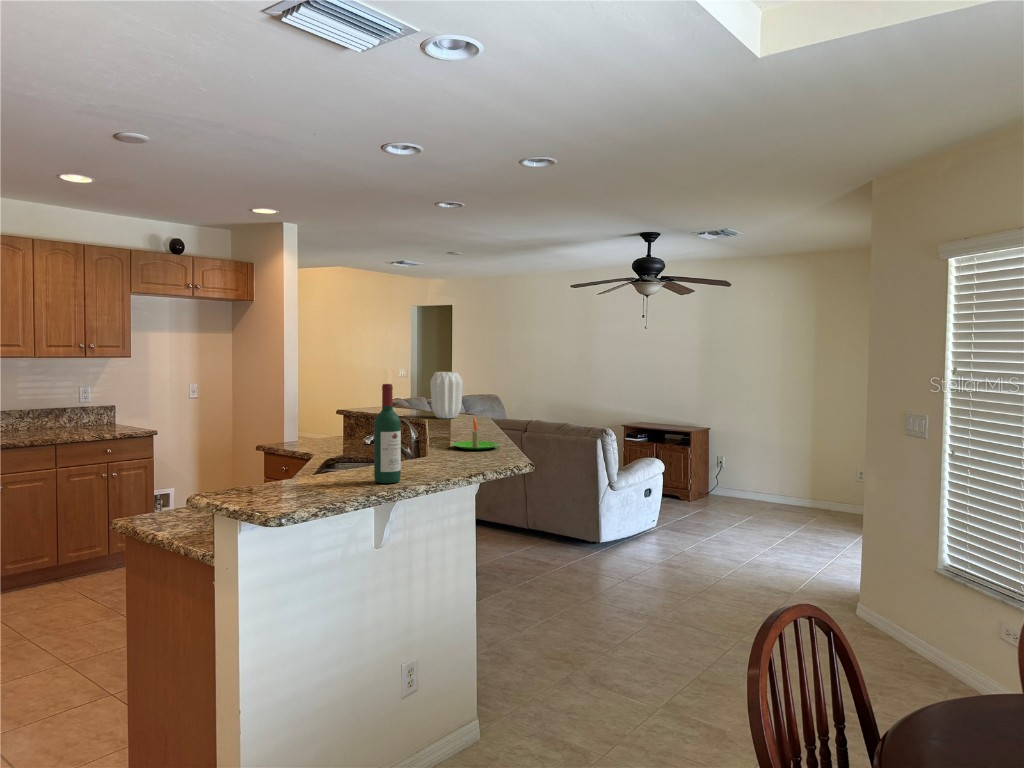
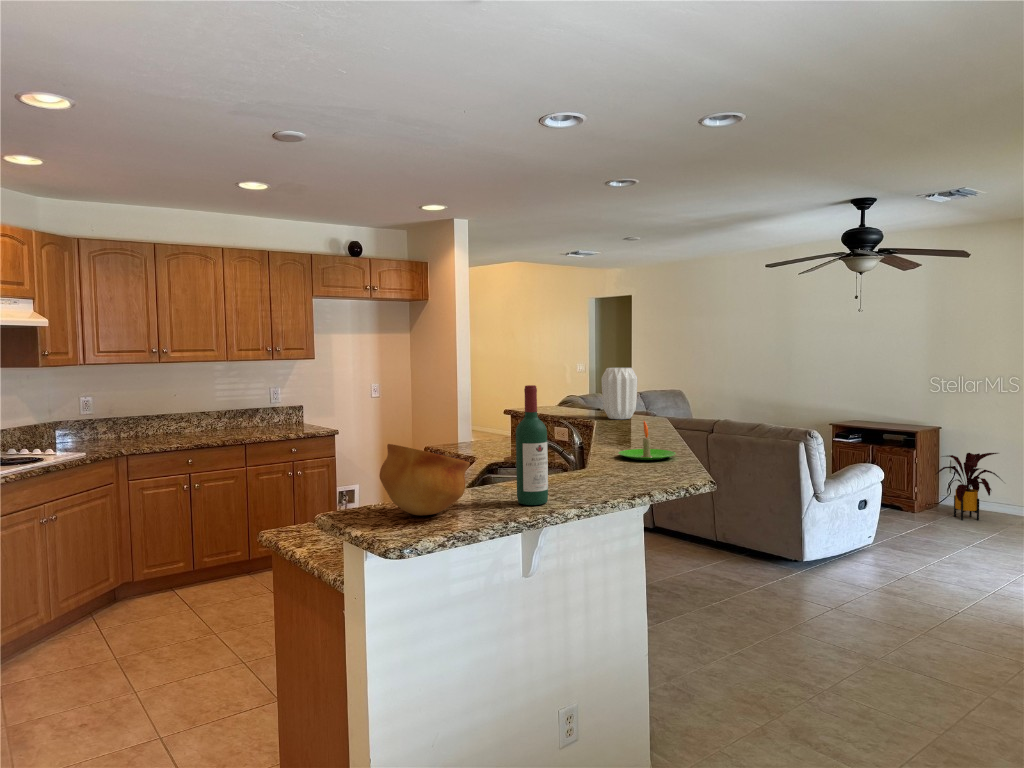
bowl: none [258,432,337,493] -> present [379,444,470,516]
house plant: none [704,449,757,506] -> present [935,453,1000,520]

